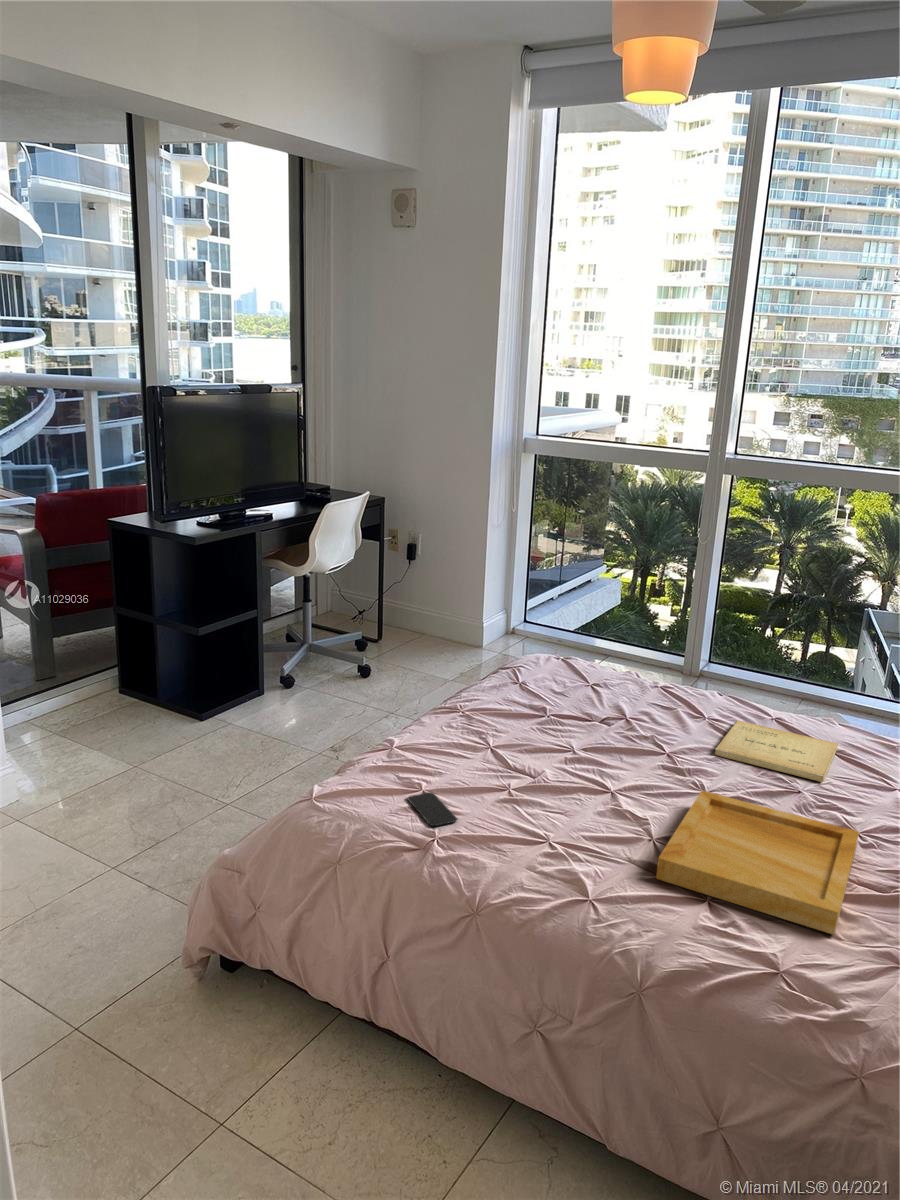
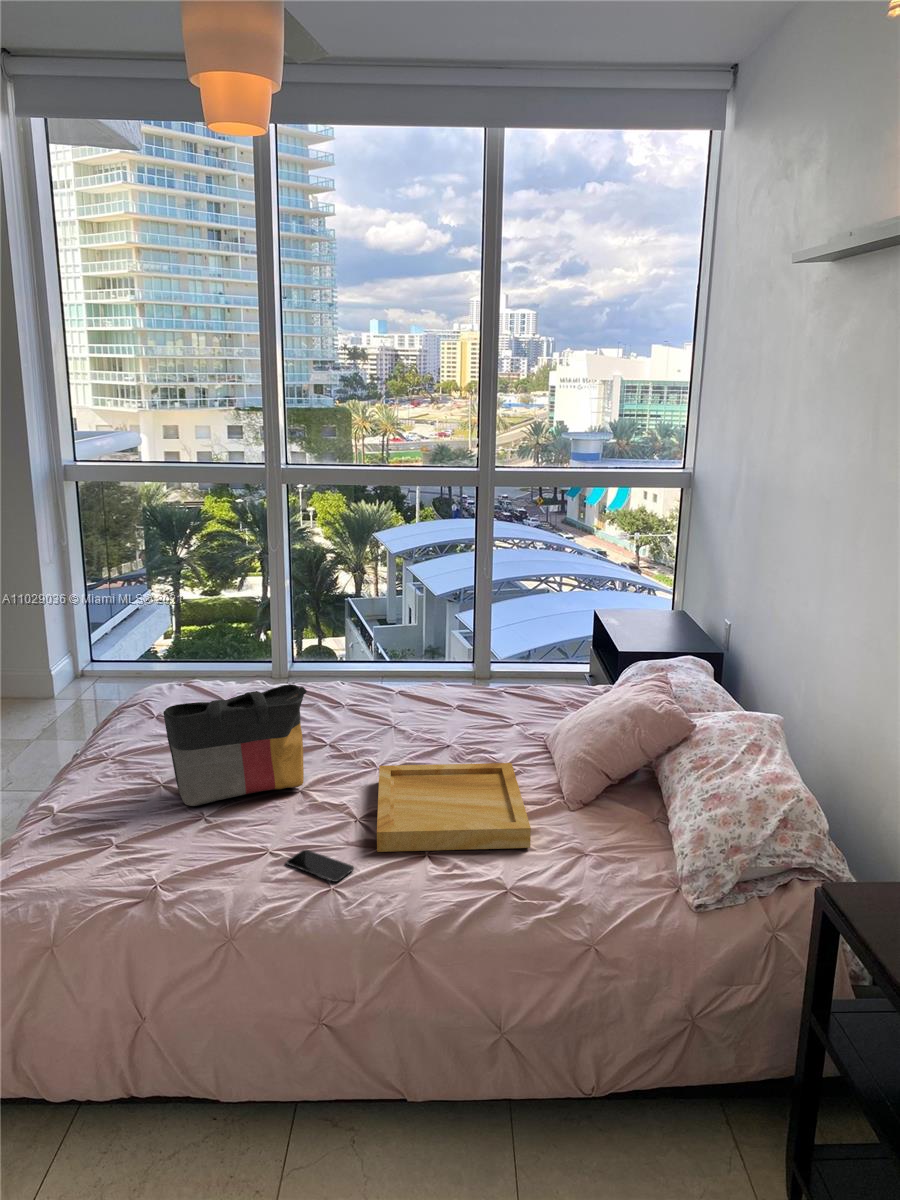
tote bag: none [492,675,635,787] -> present [163,684,307,806]
book: present [715,720,838,782] -> none [368,700,461,735]
smartphone: present [408,792,457,826] -> present [286,850,354,882]

